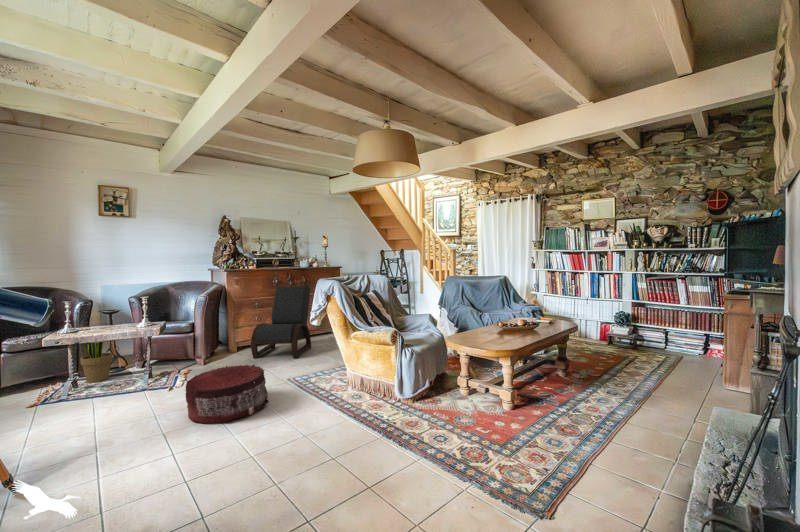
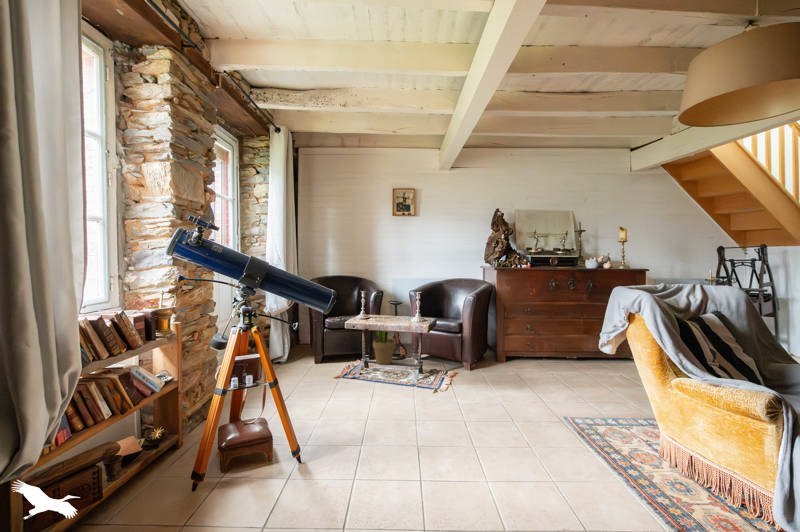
lounge chair: present [251,286,311,358] -> none [519,289,597,386]
pouf: present [186,365,268,423] -> none [438,383,532,462]

